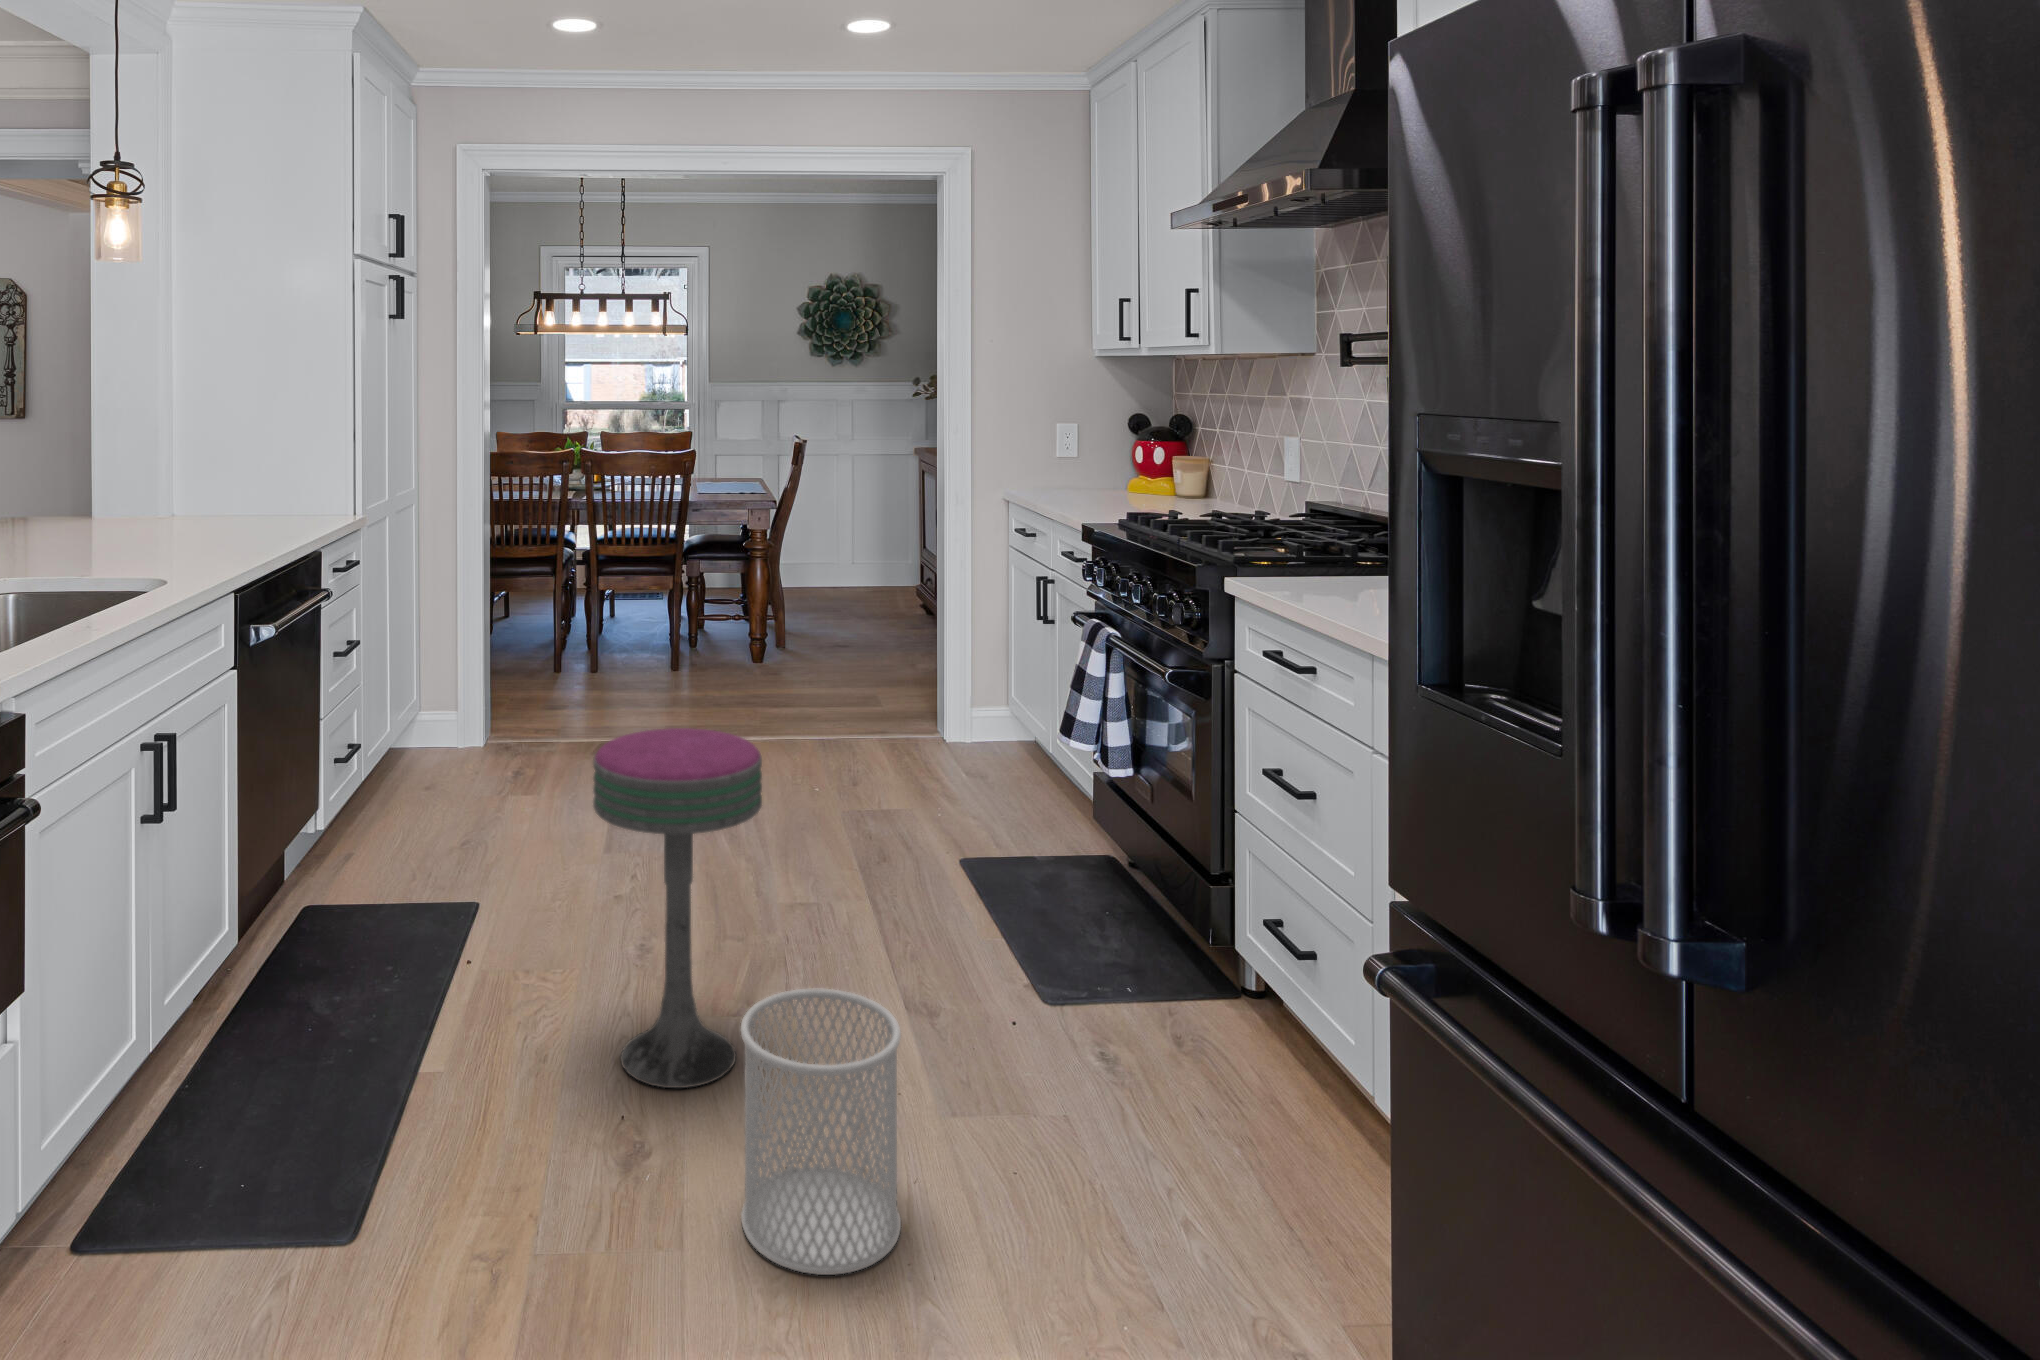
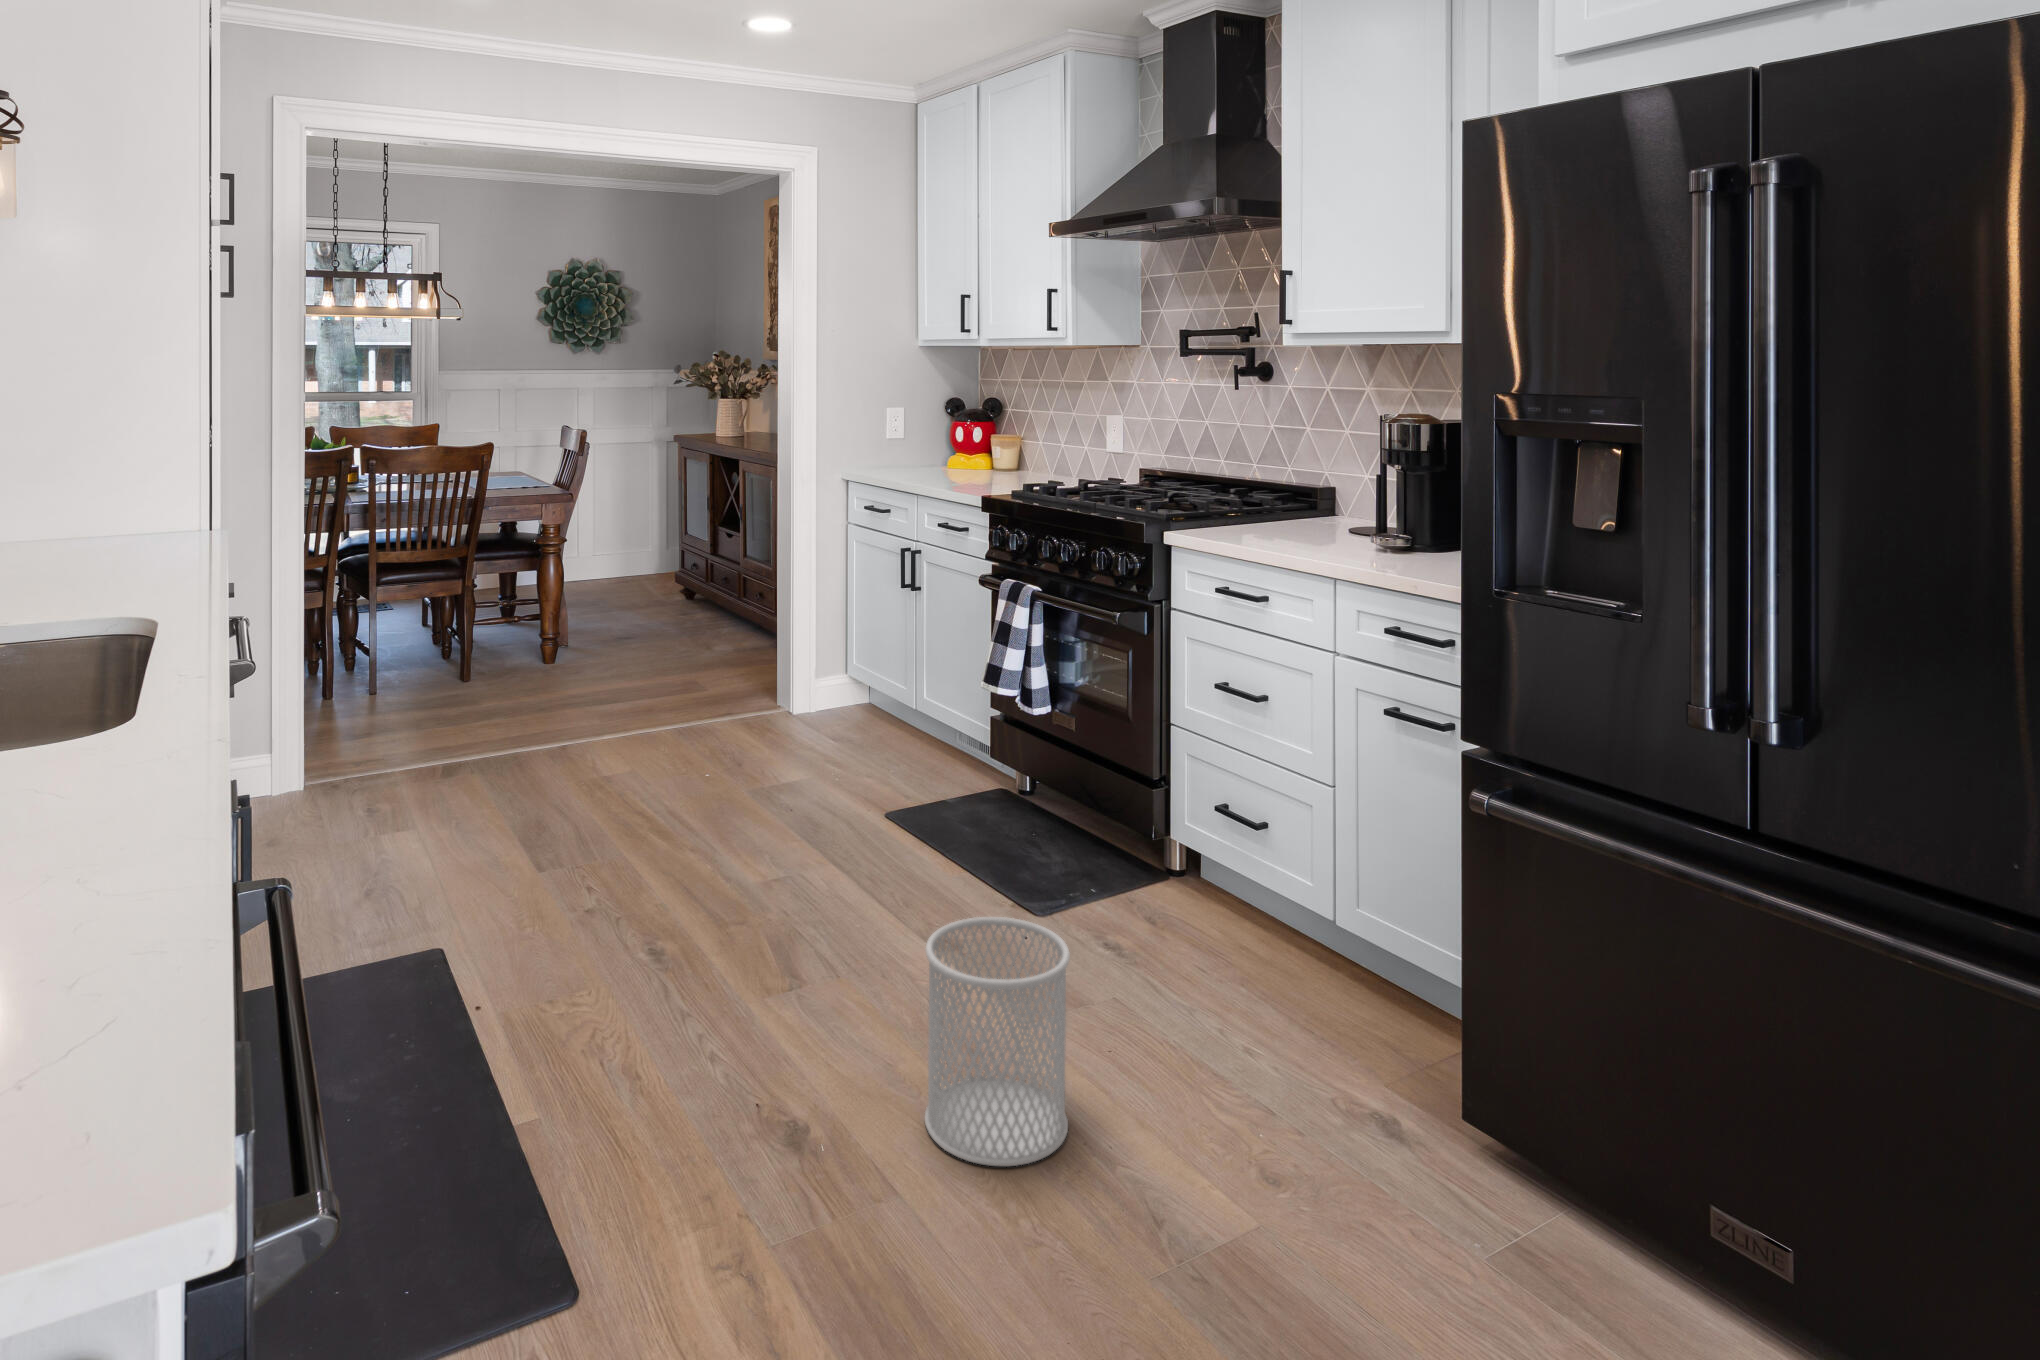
bar stool: present [593,728,762,1088] -> none [687,704,852,1052]

